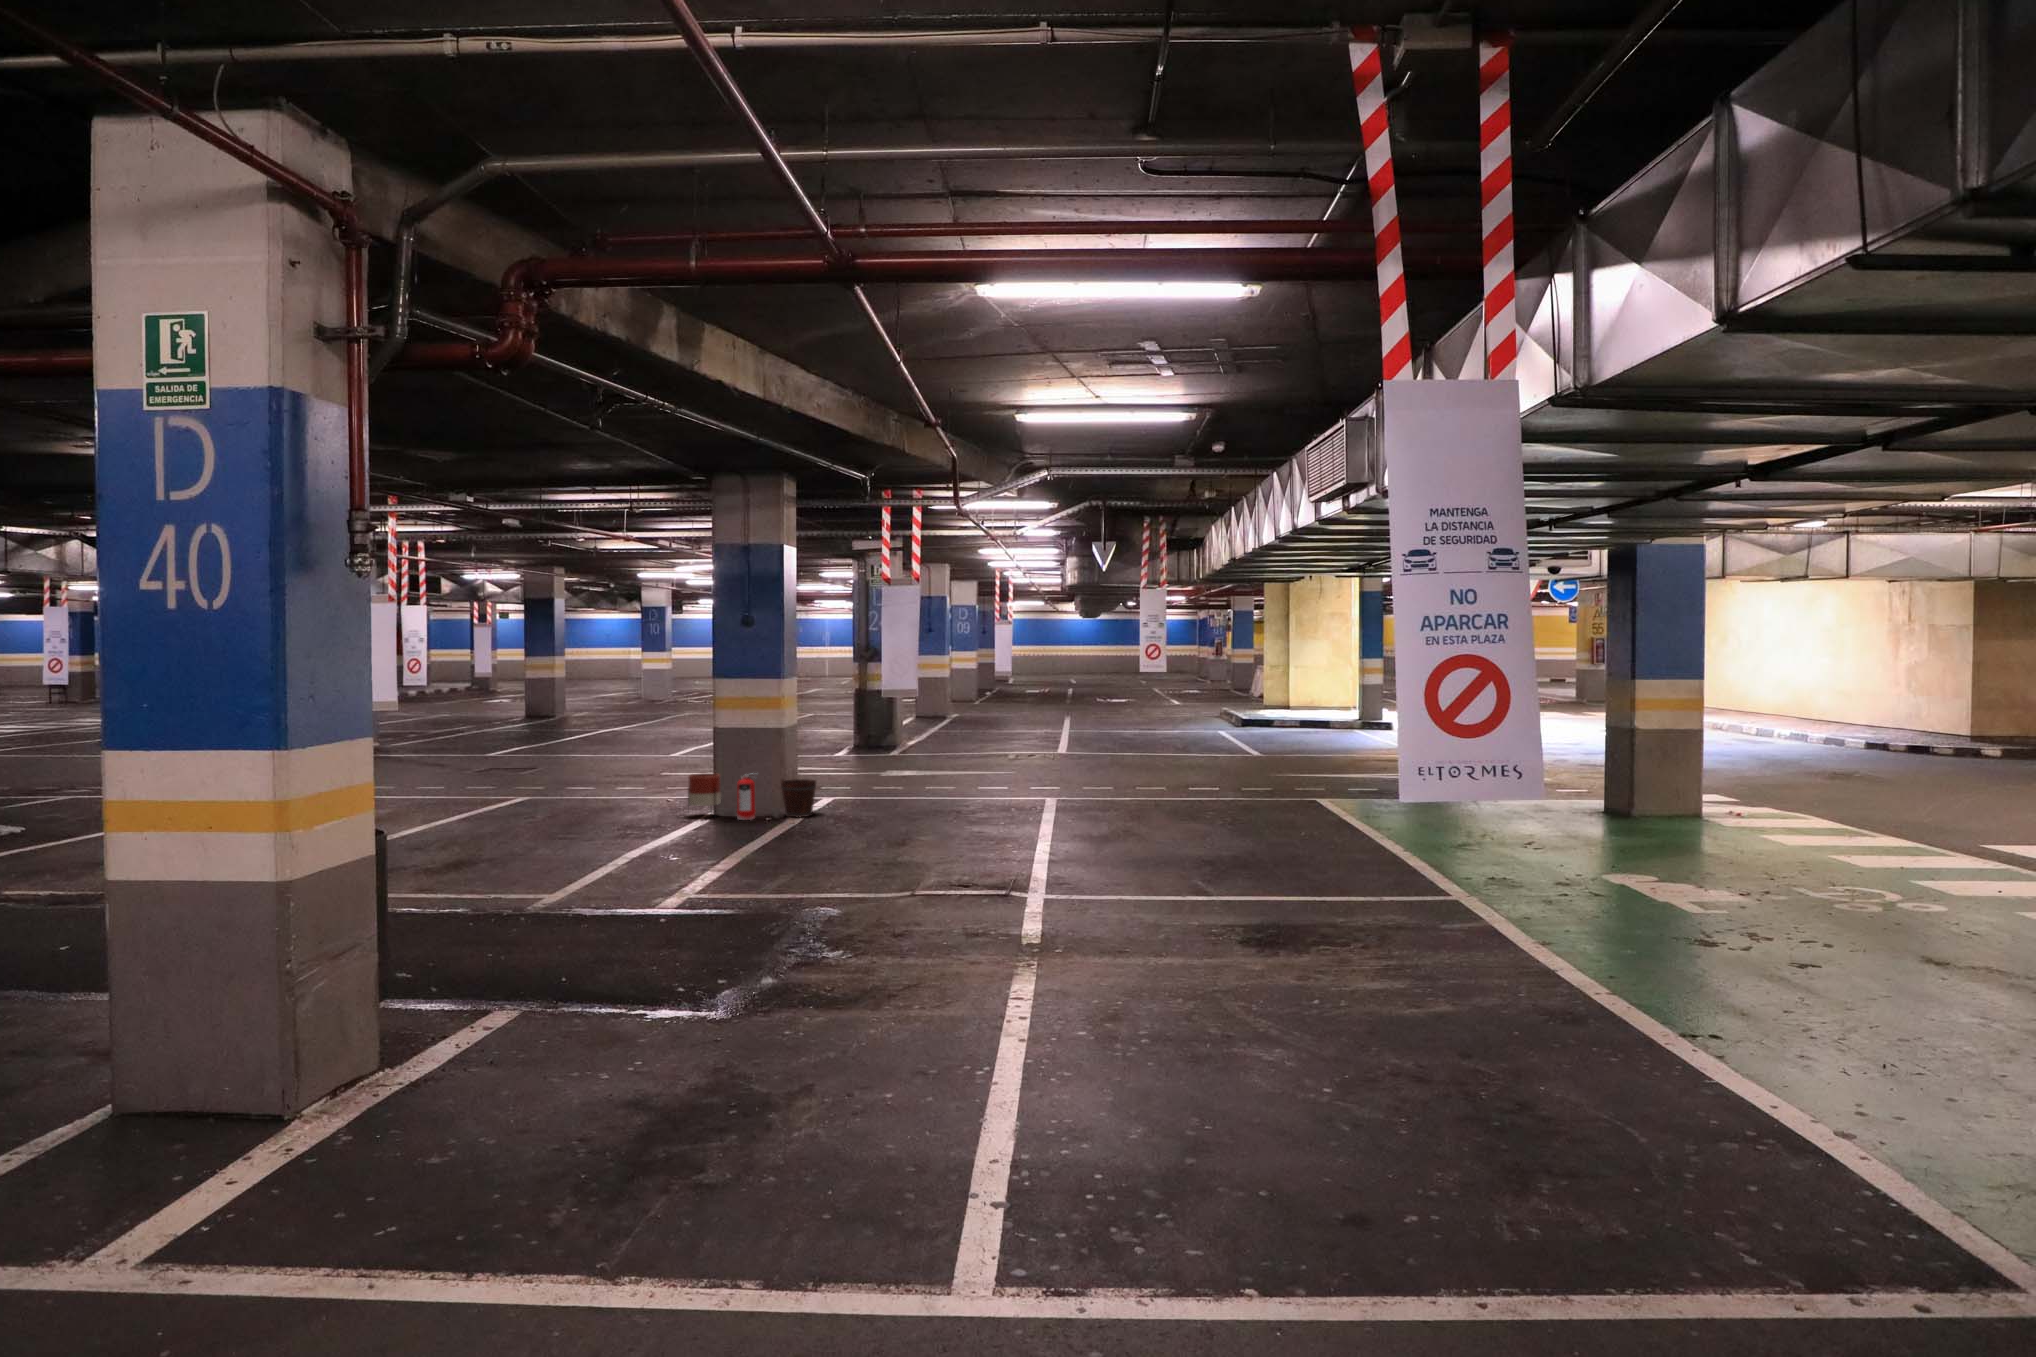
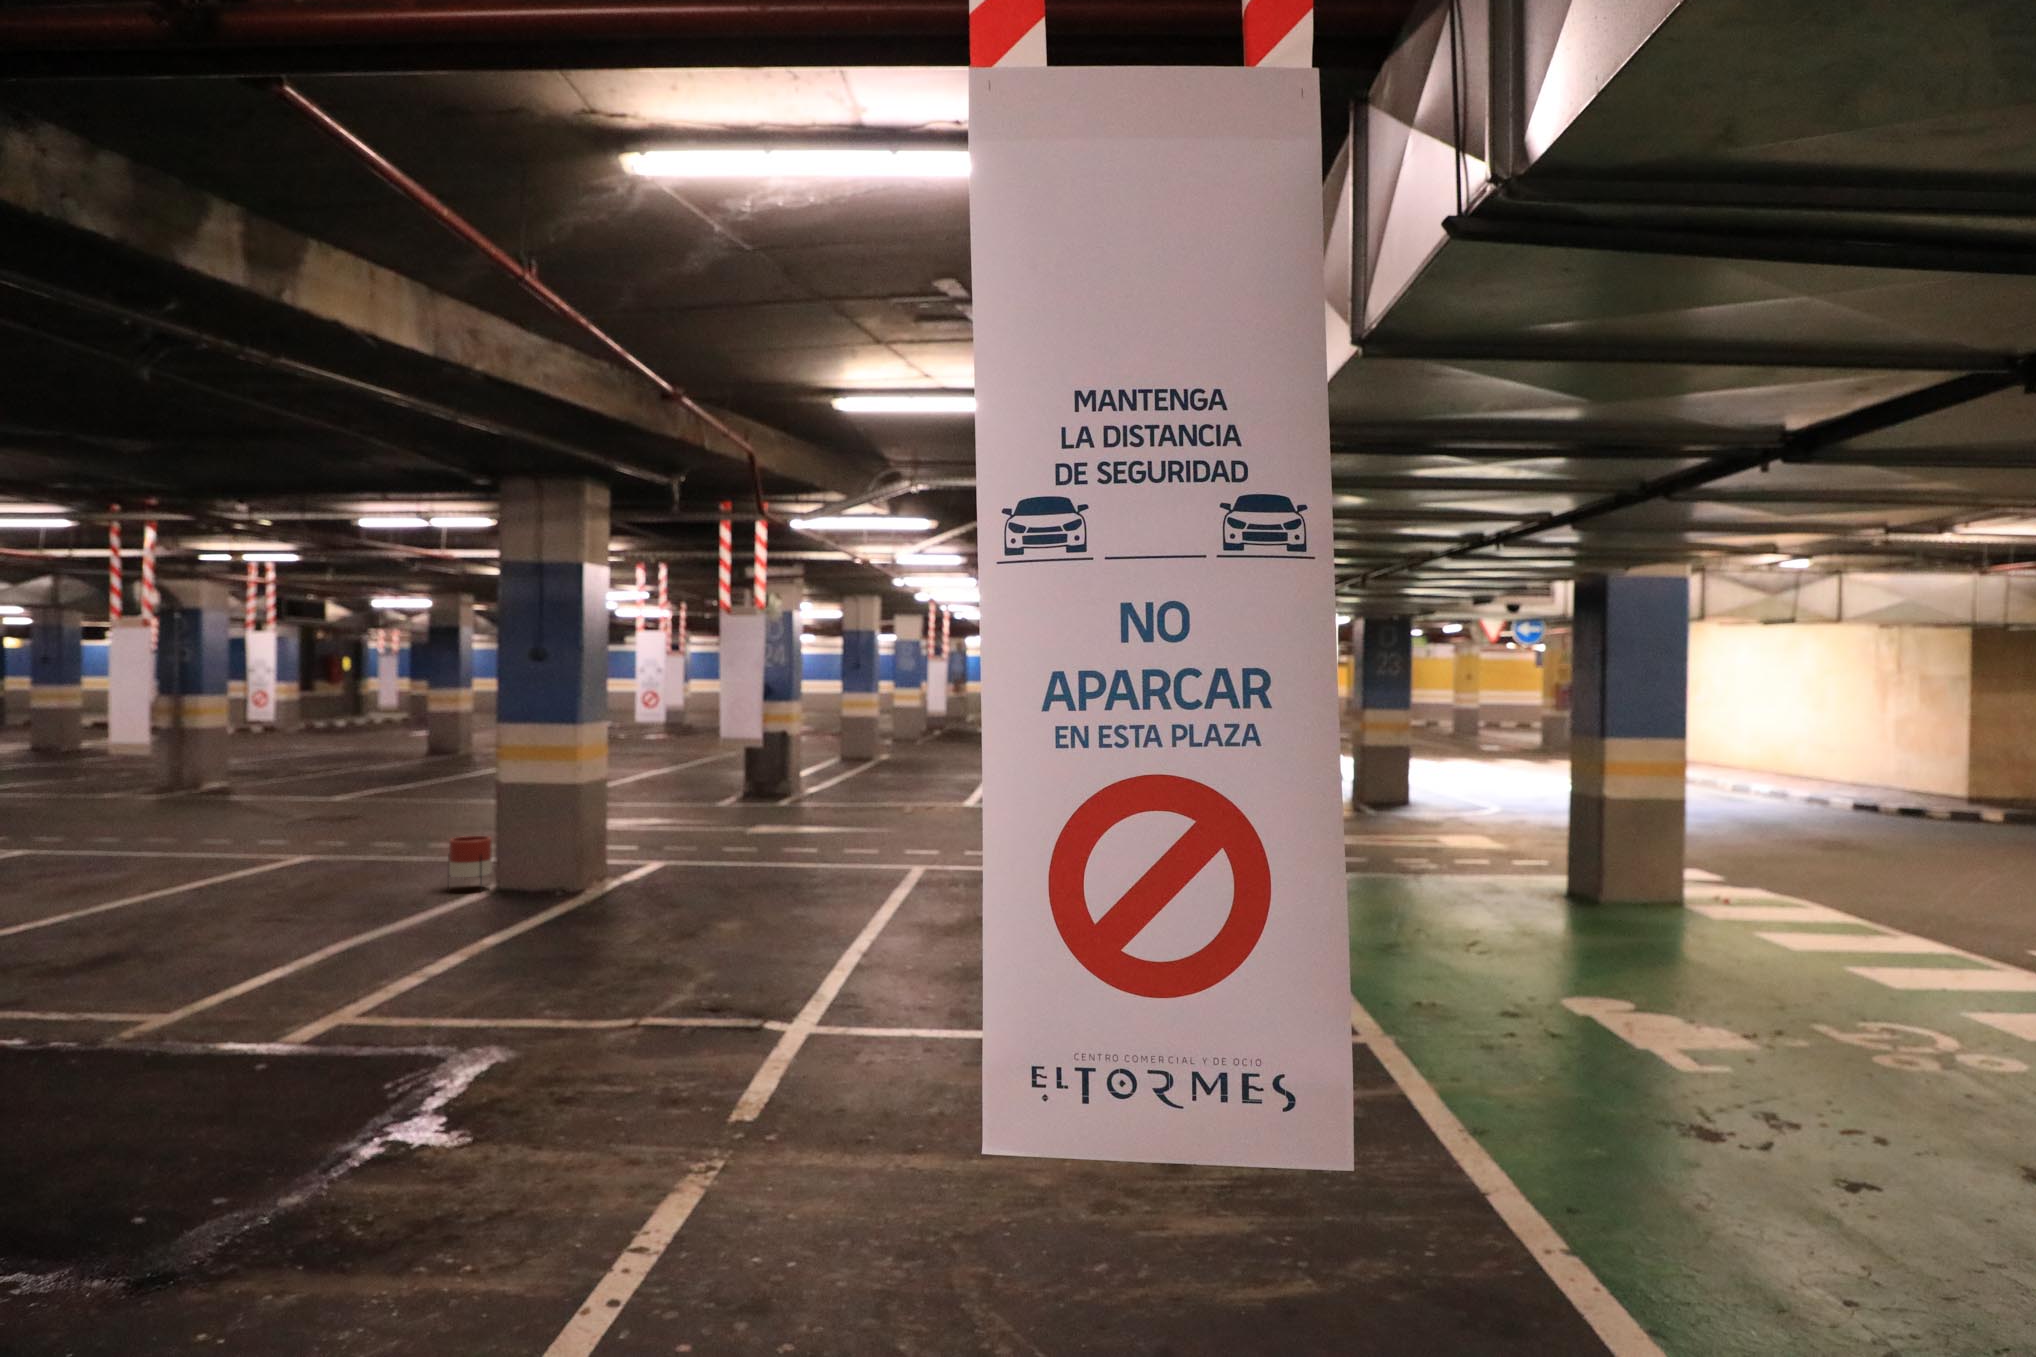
fire extinguisher: present [736,774,755,820] -> none [506,837,534,896]
bucket: present [781,779,816,817] -> none [565,844,612,892]

